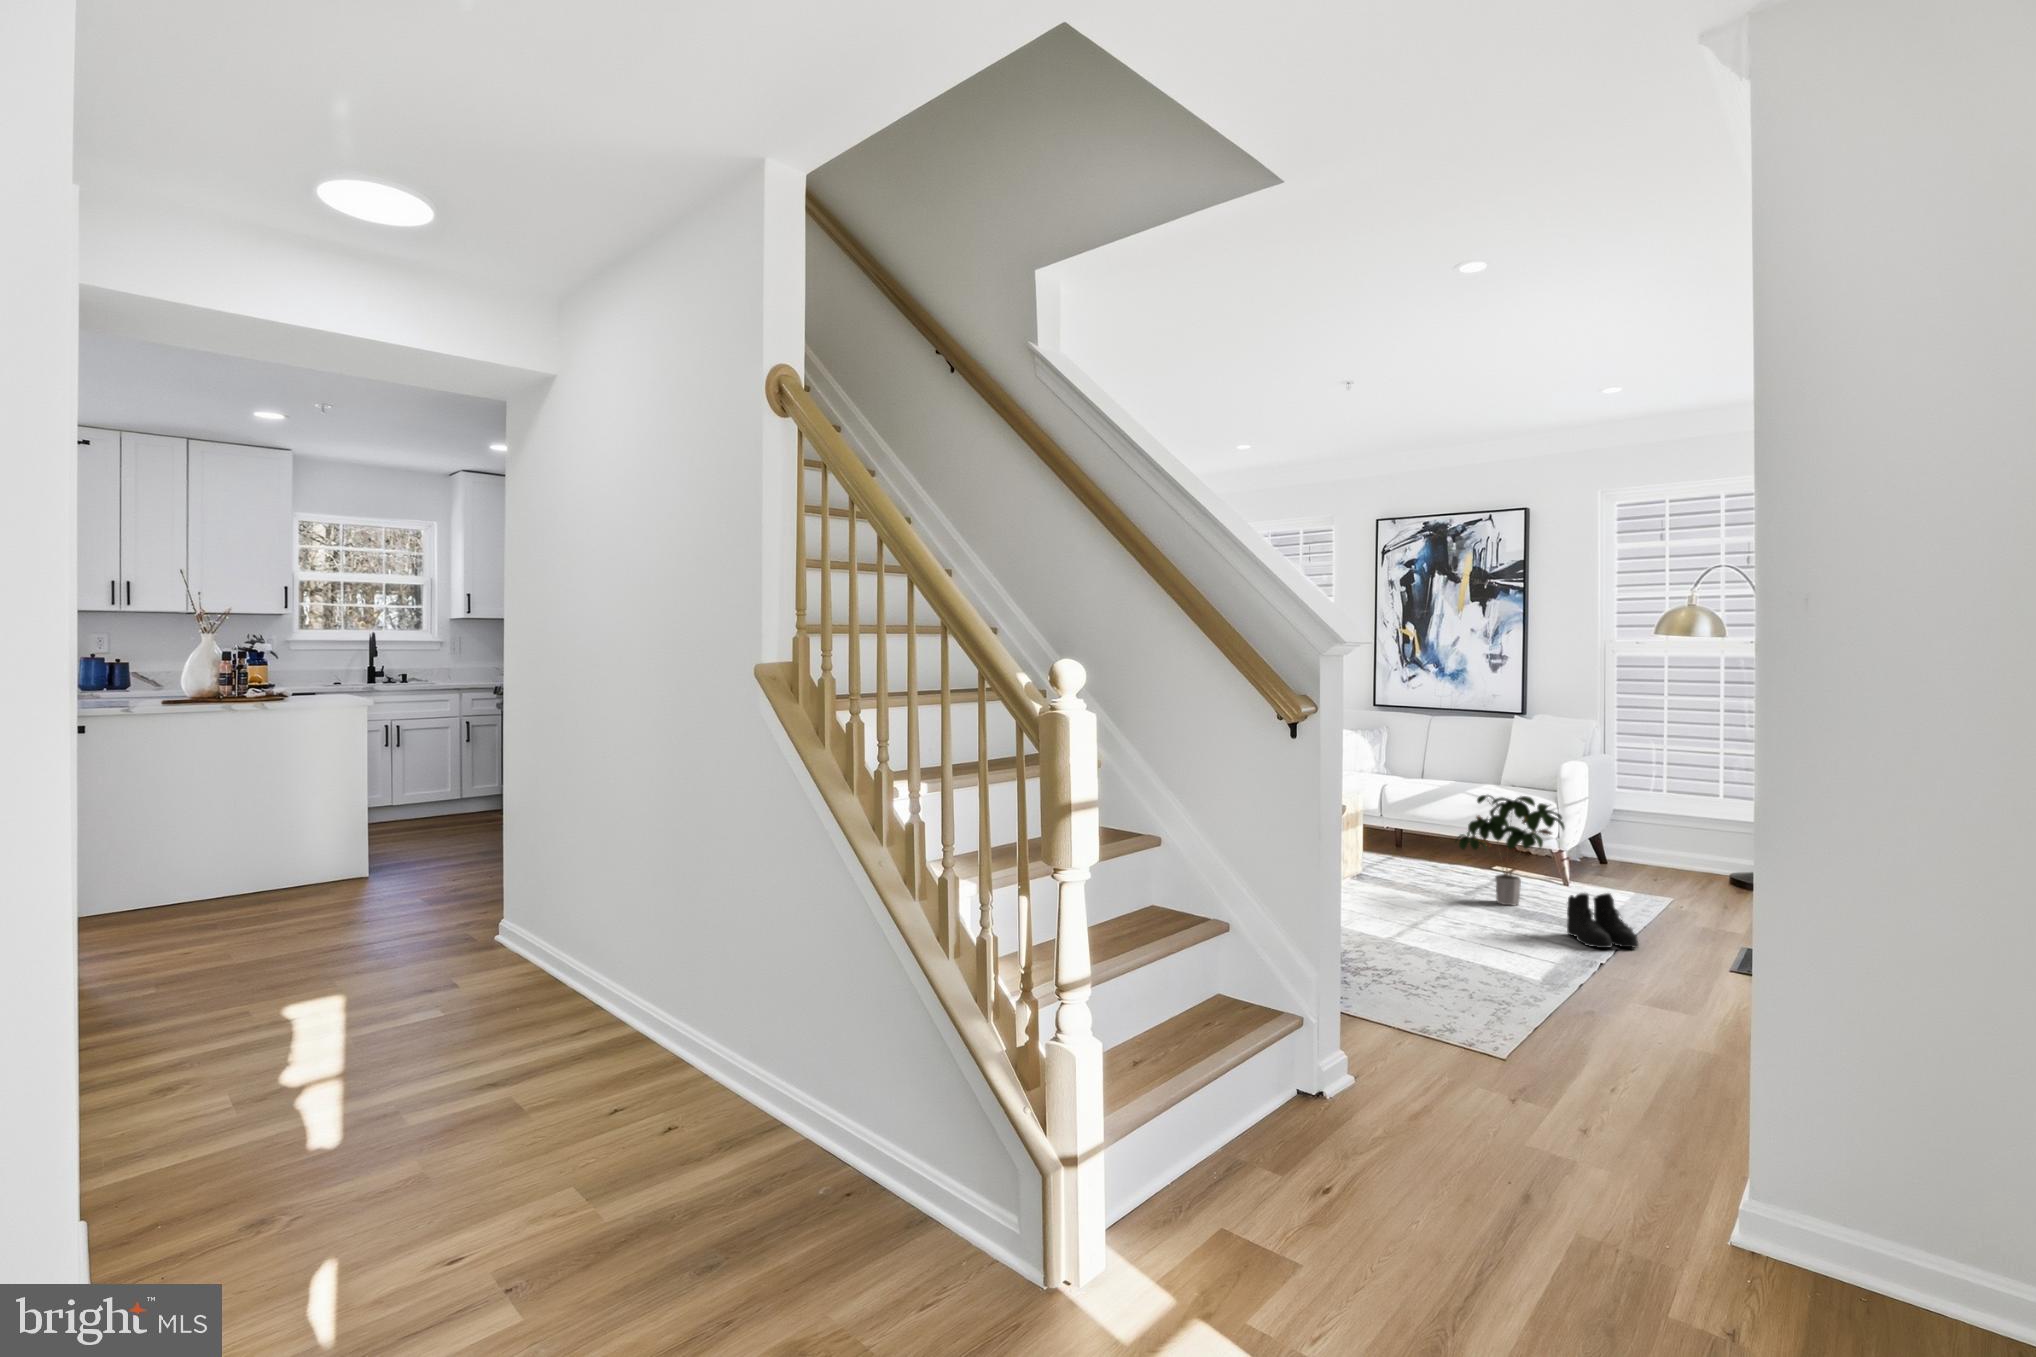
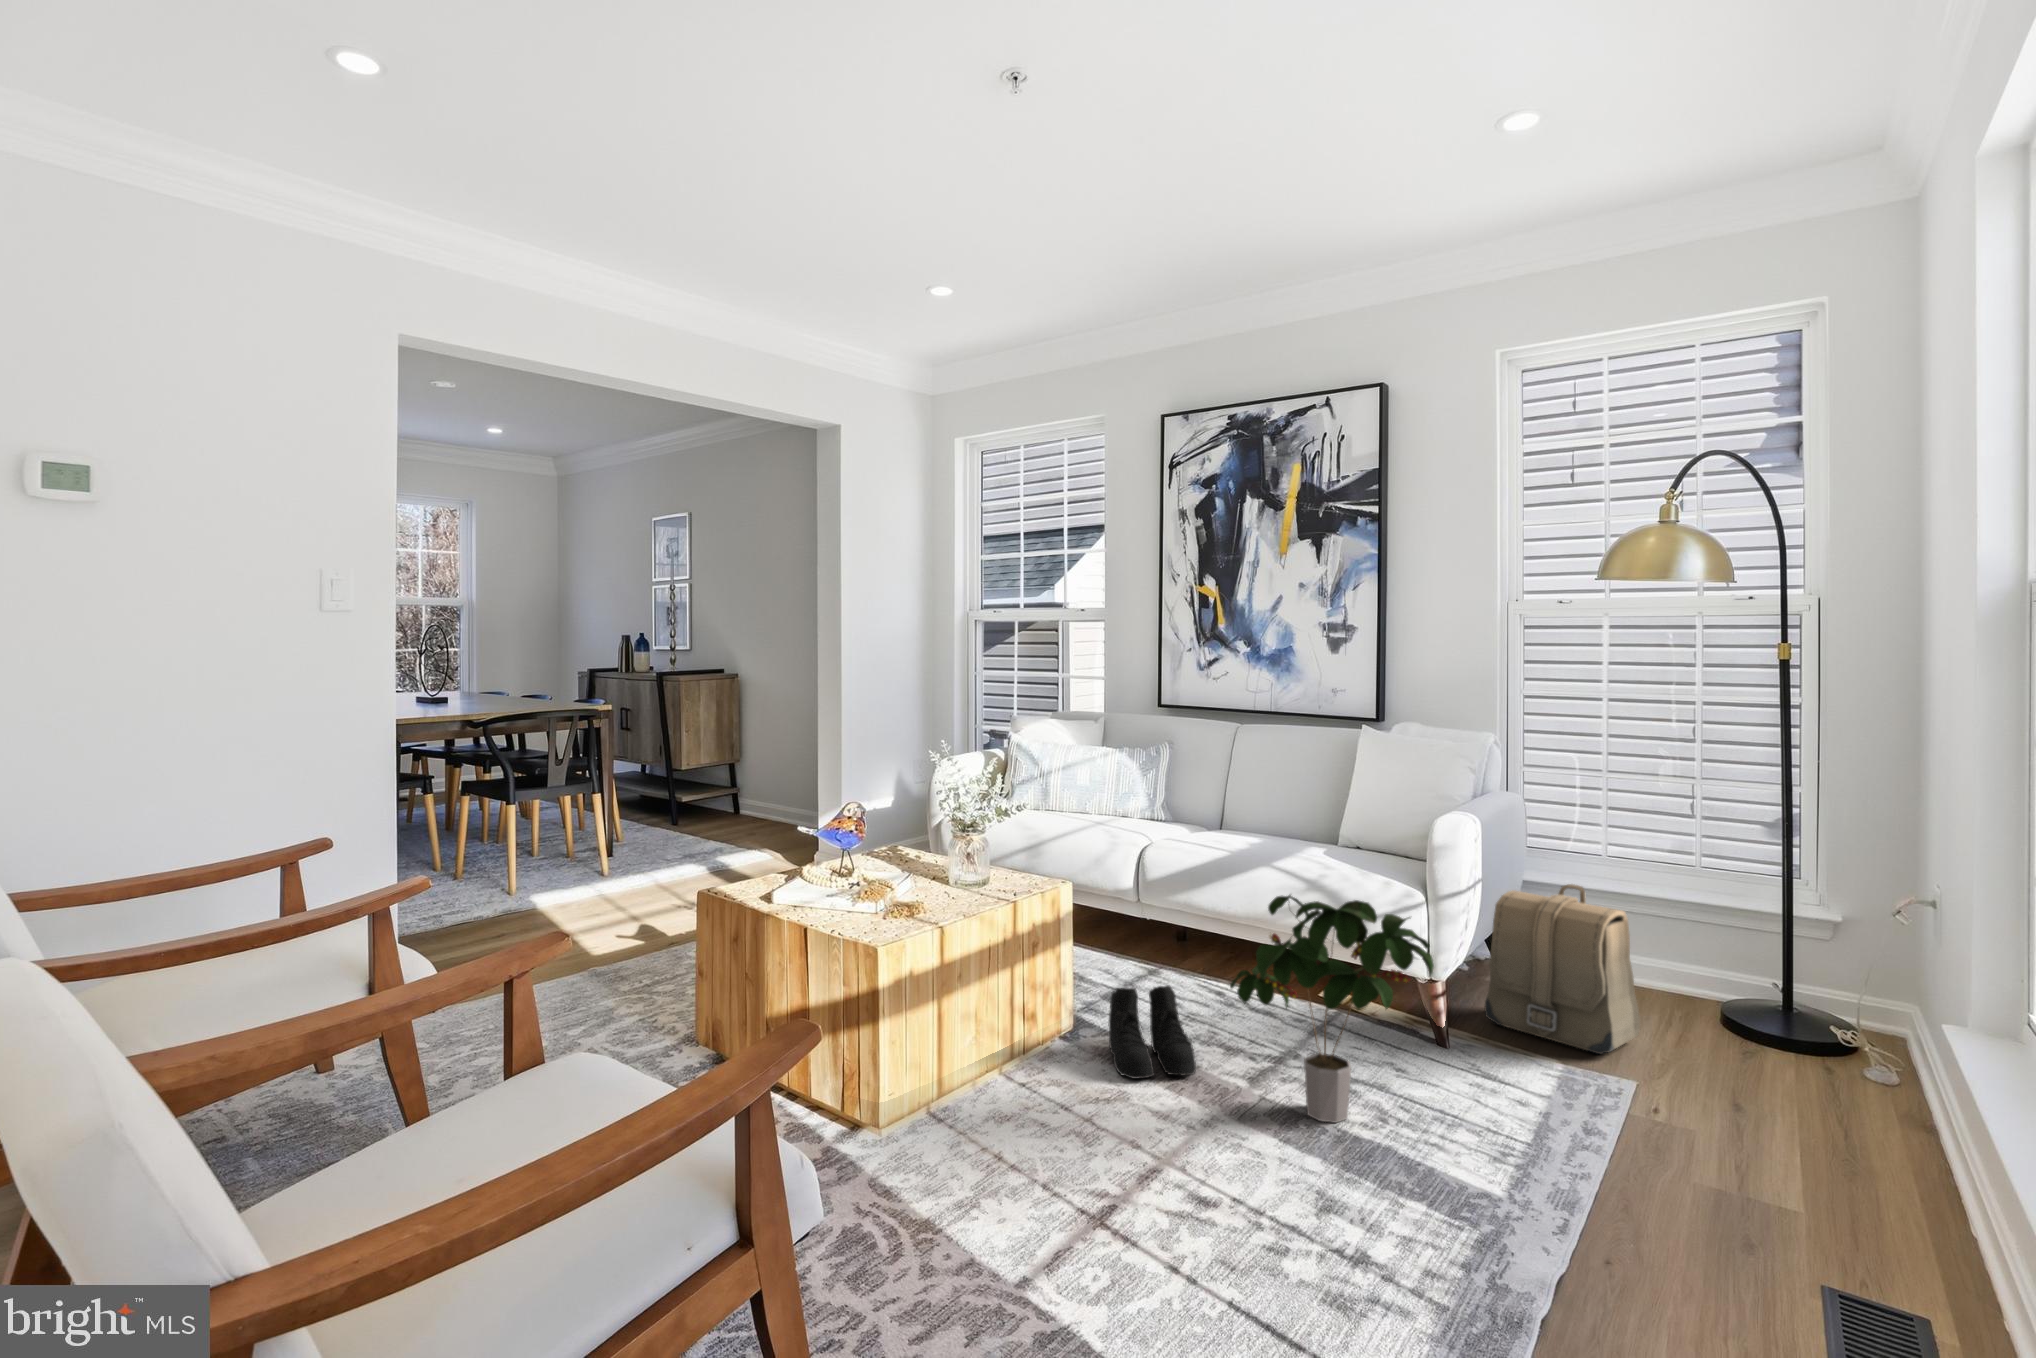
backpack: none [1591,802,1680,890] -> present [1484,884,1640,1054]
boots: present [1567,893,1639,948] -> present [1109,985,1196,1079]

